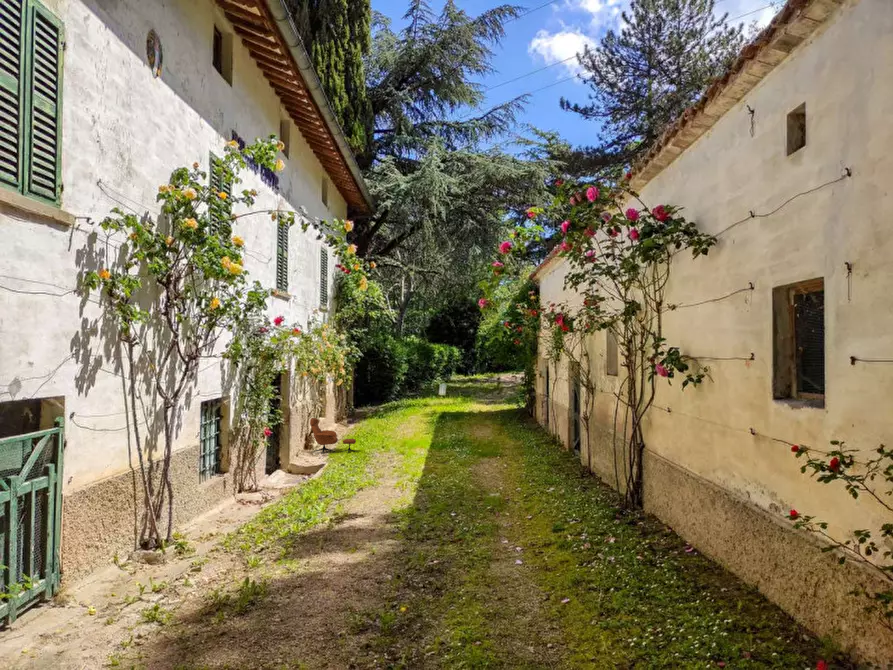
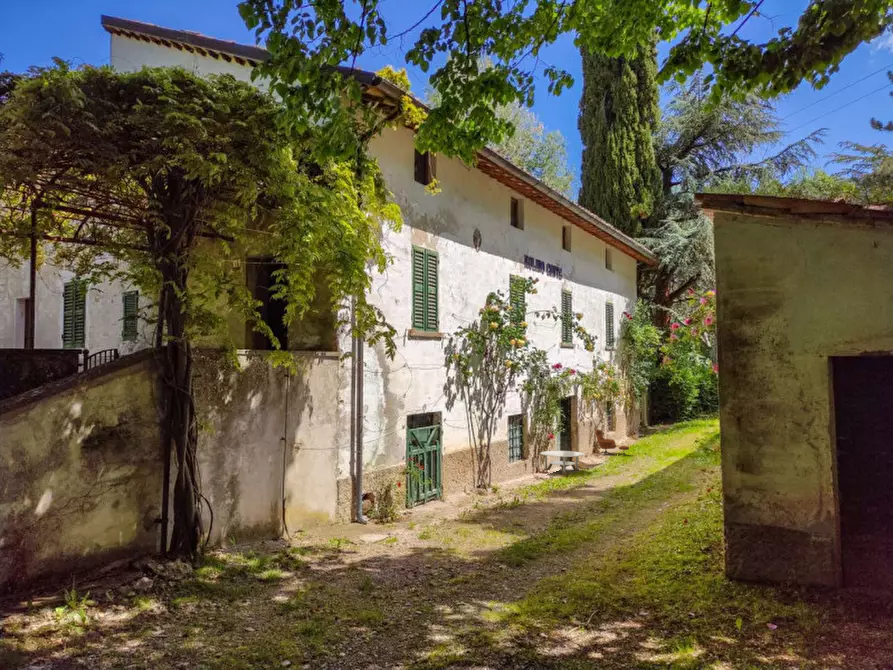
round table: none [247,454,320,494] -> present [540,451,585,475]

